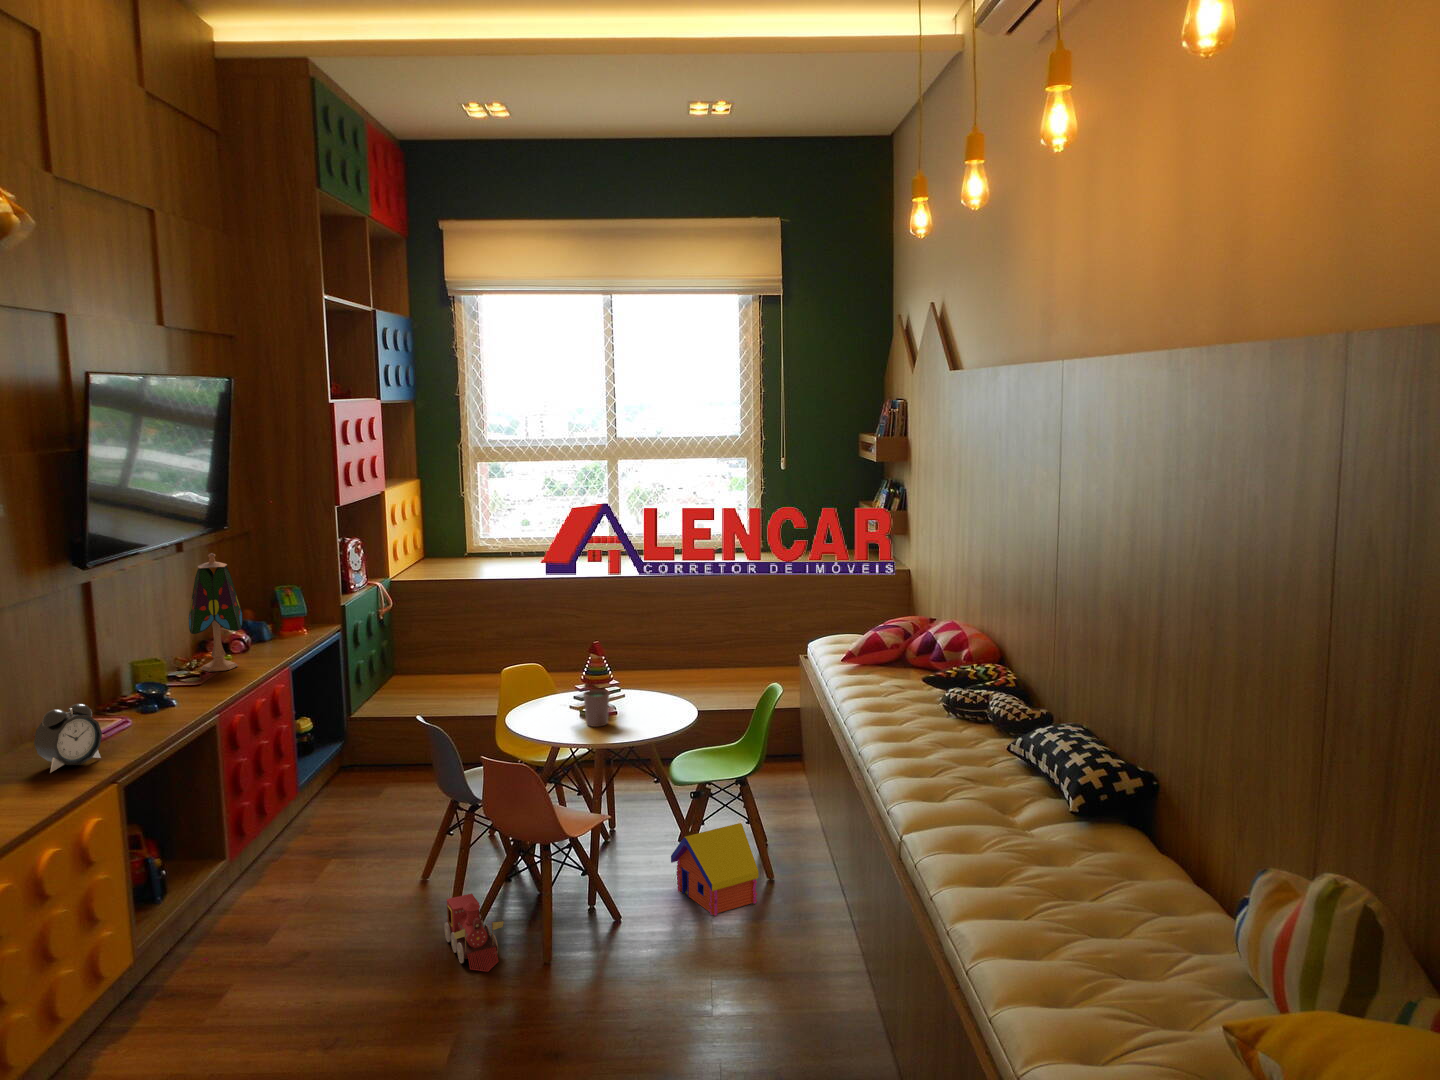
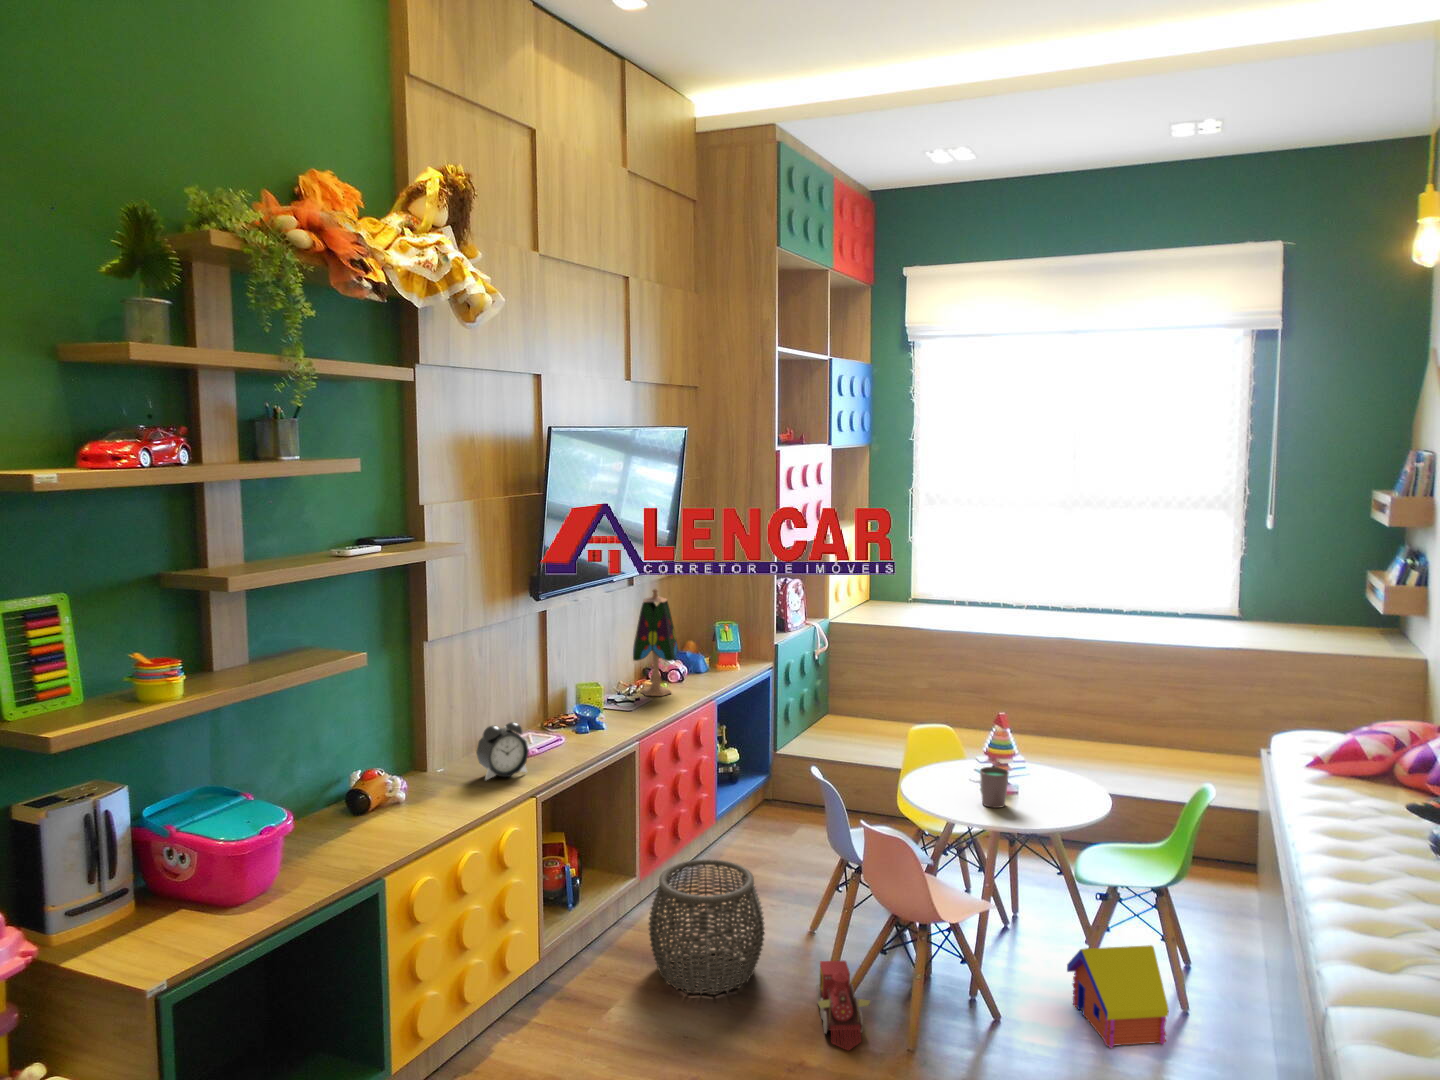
woven basket: none [254,823,385,962] -> present [649,859,765,995]

